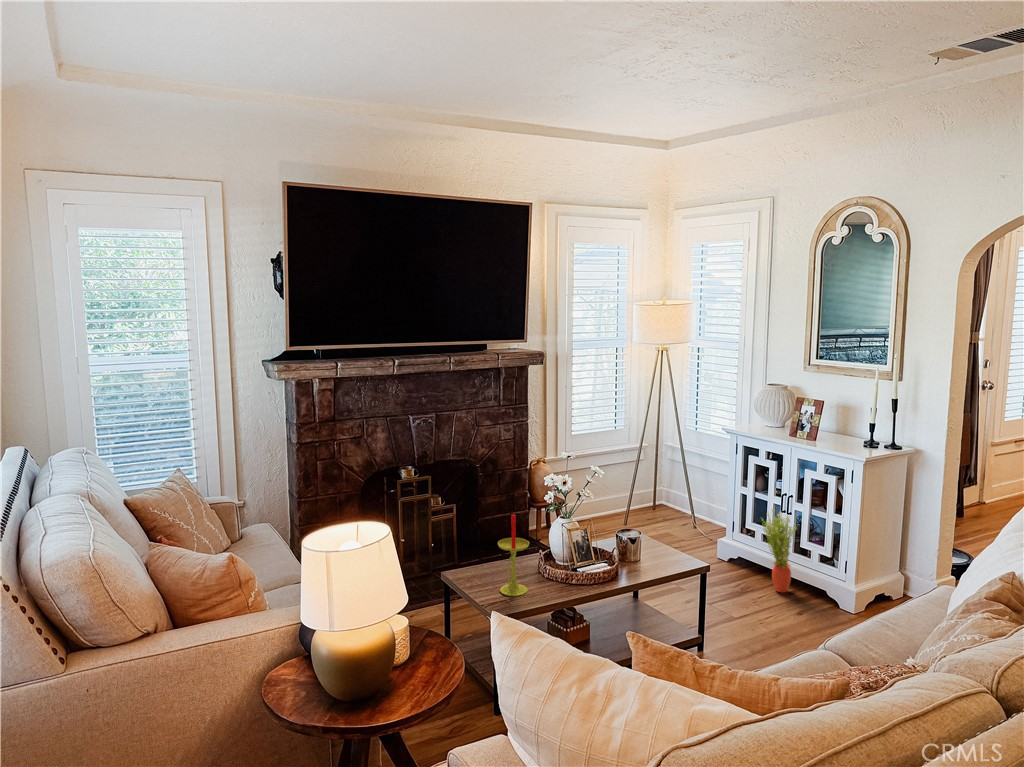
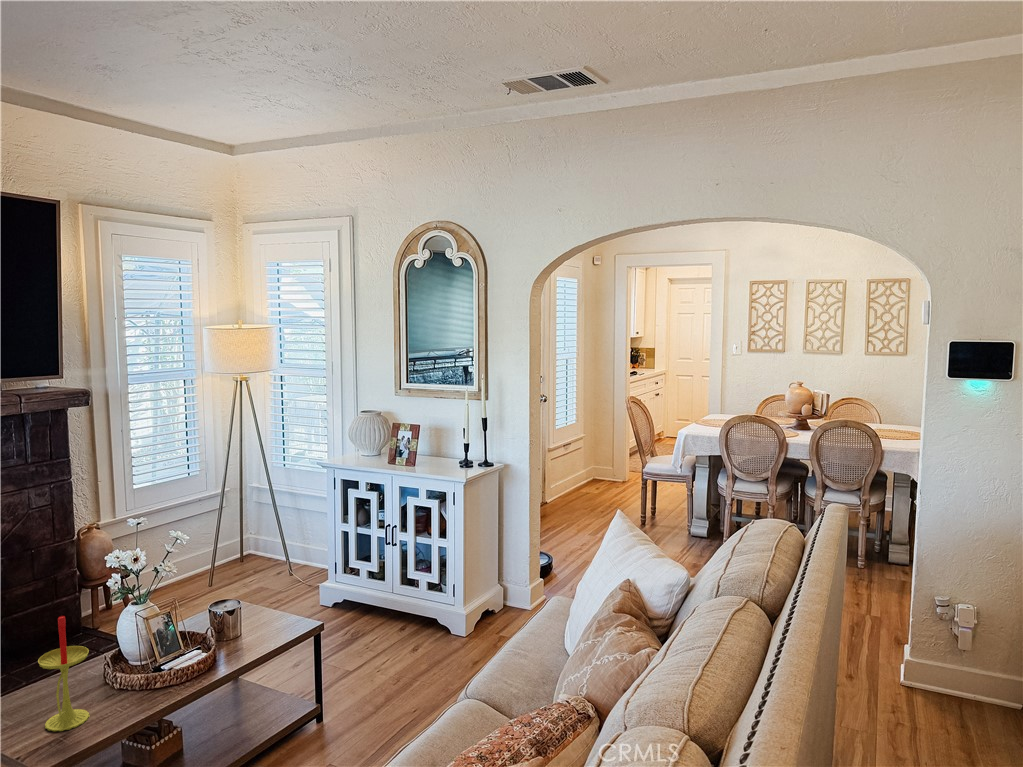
potted plant: present [763,509,796,593] -> none [367,542,404,630]

